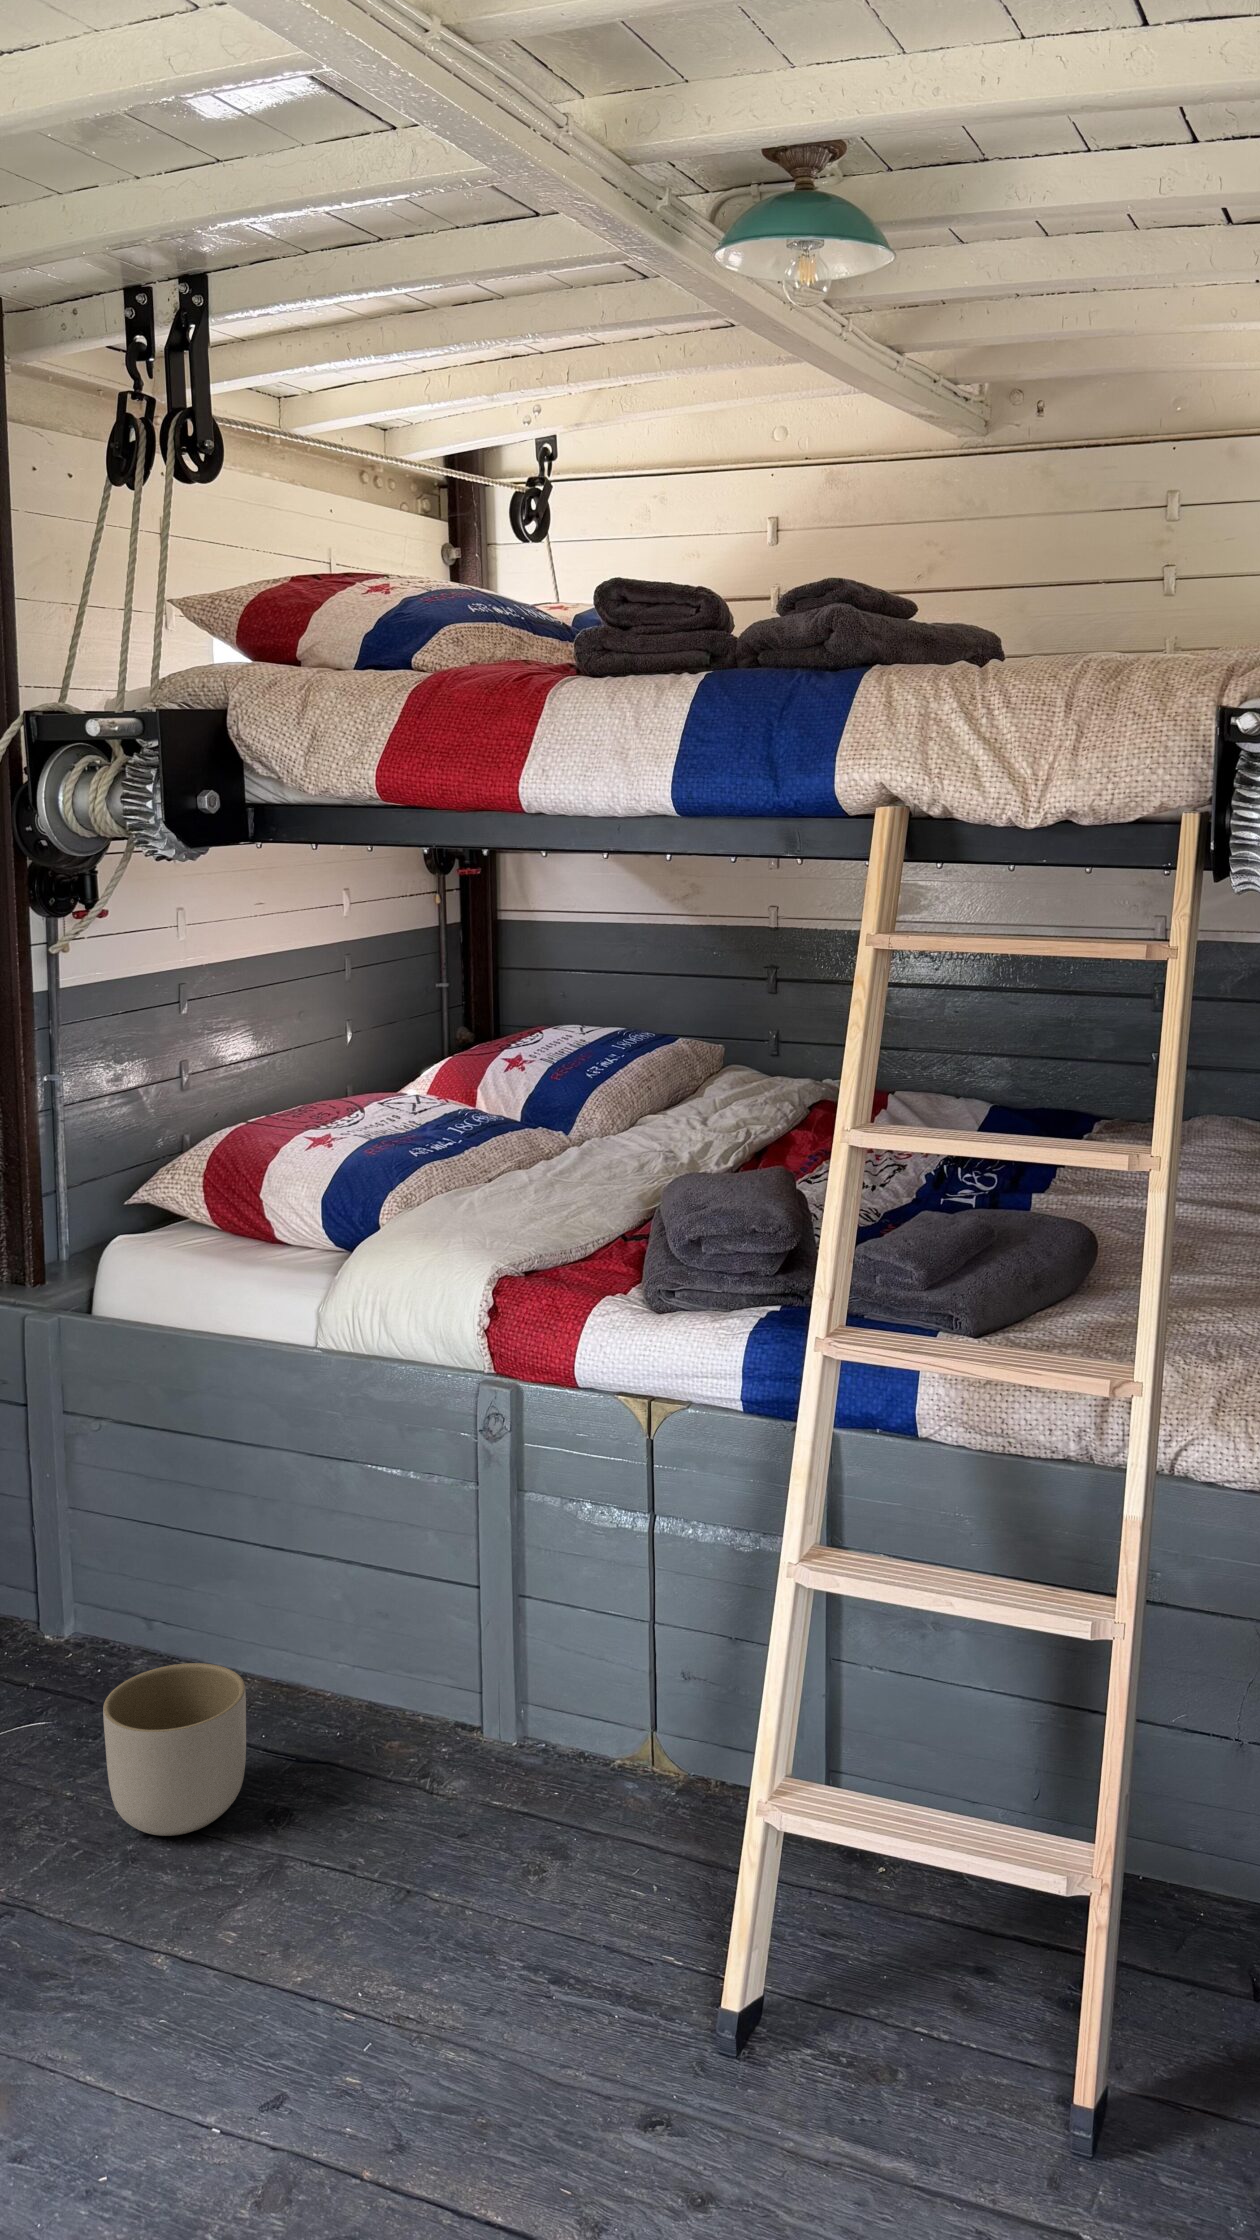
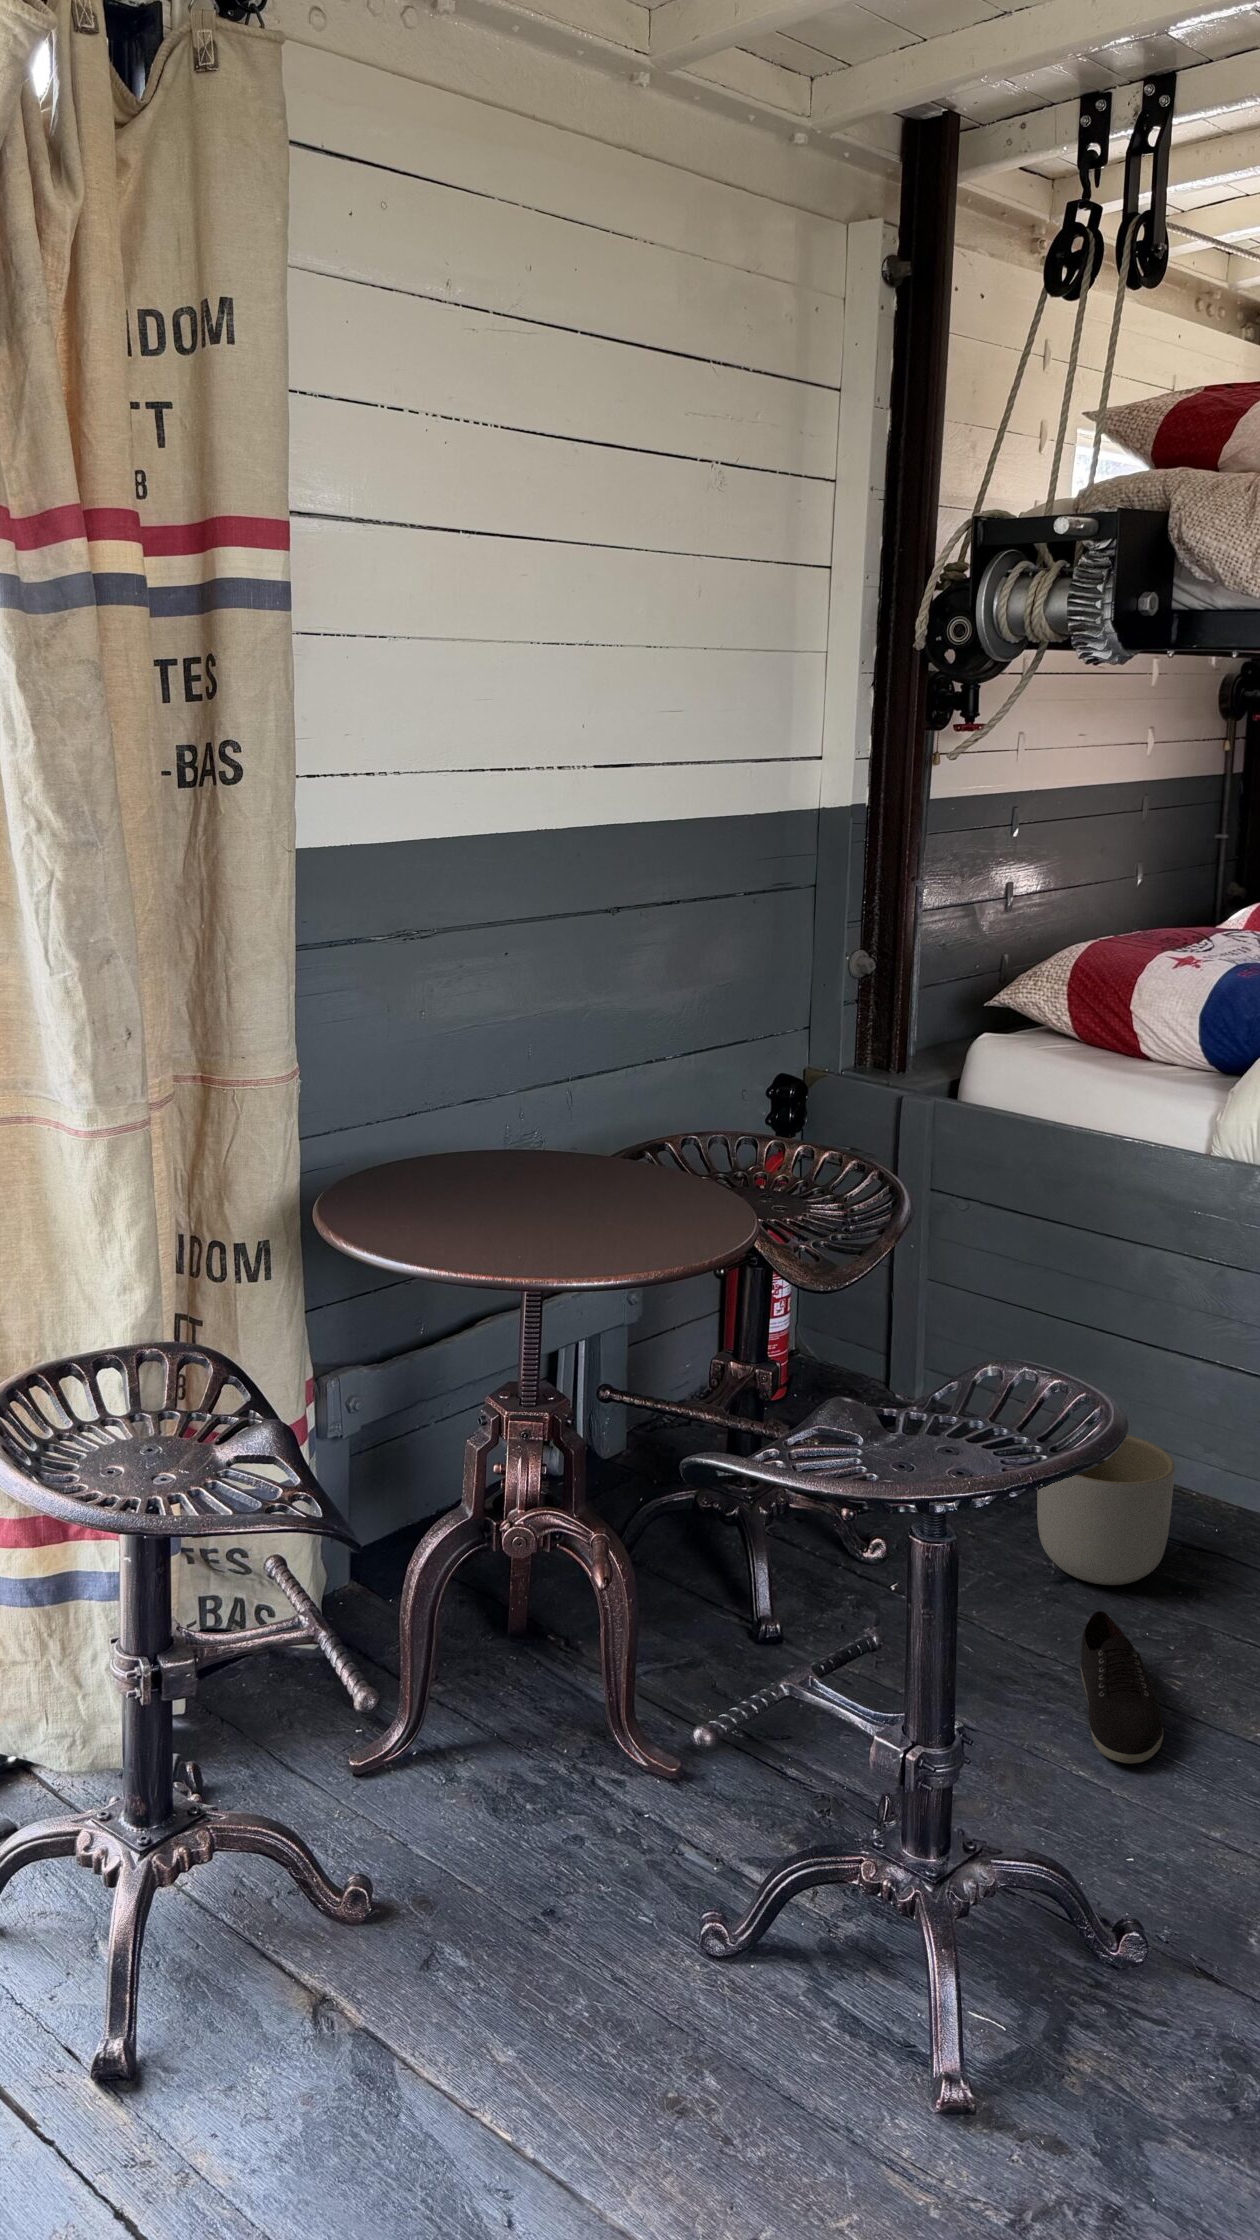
shoe: none [78,1883,162,2069] -> present [1081,1611,1164,1763]

